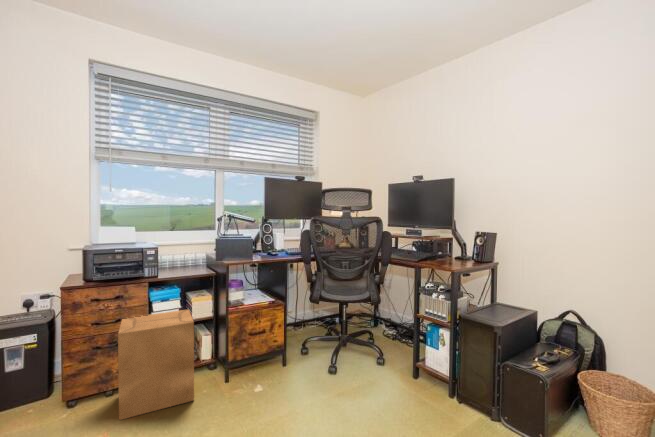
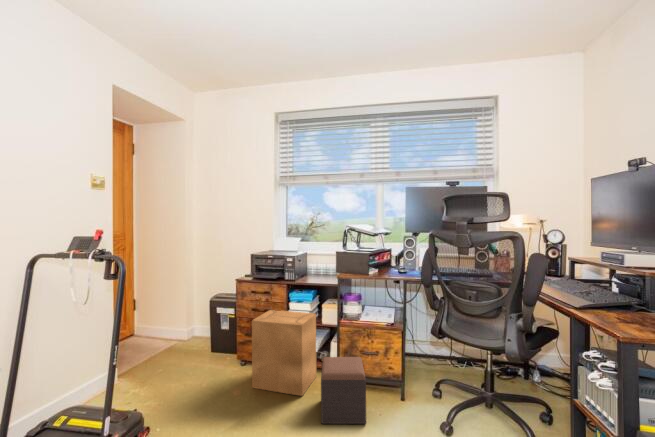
footstool: none [218,339,277,412] -> present [321,357,366,424]

